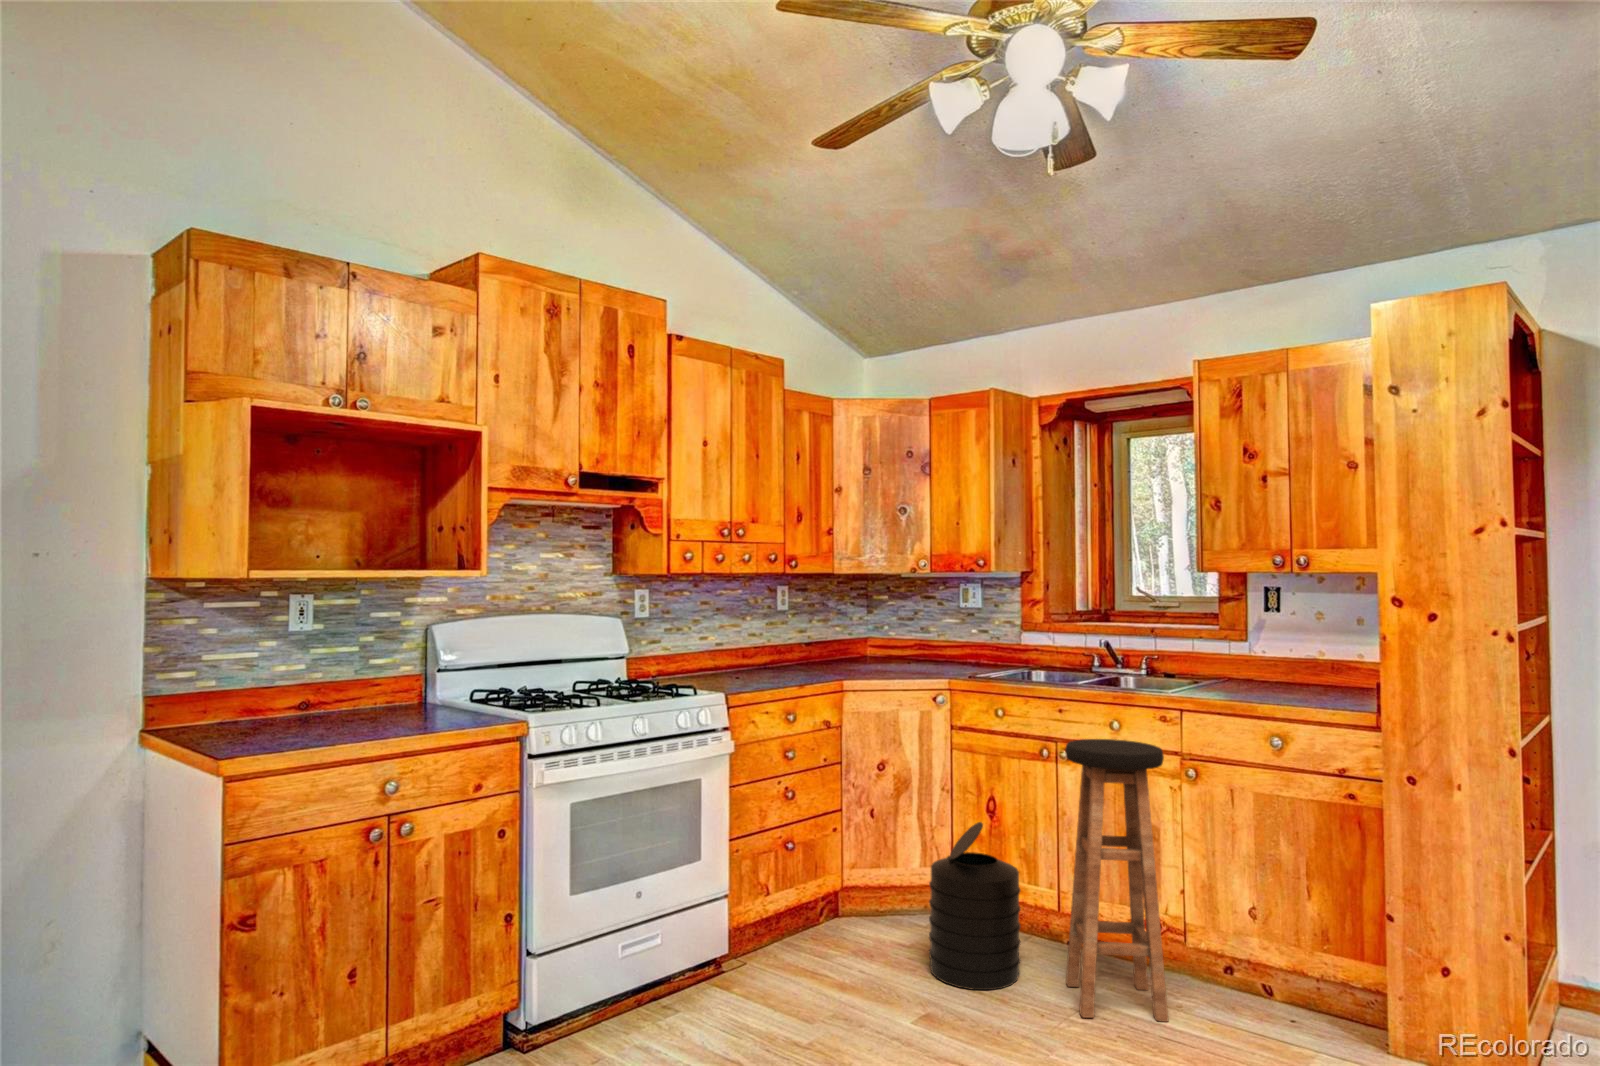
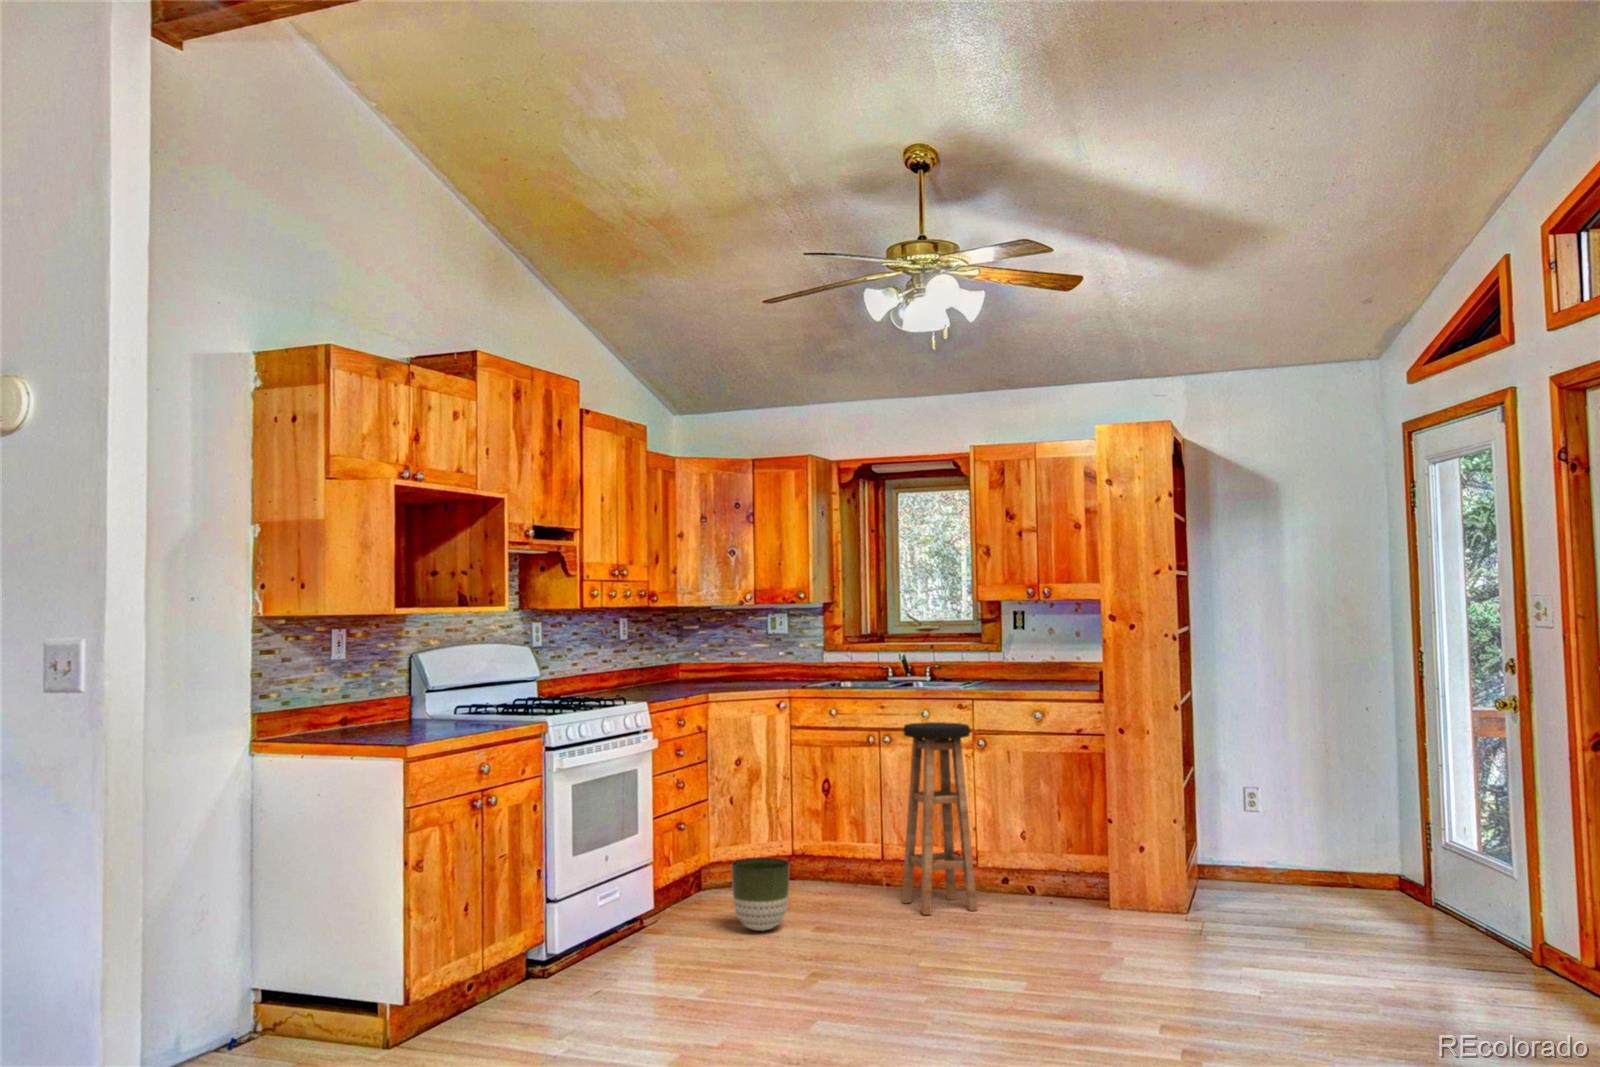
trash can: present [929,822,1021,990] -> none [801,791,869,913]
planter: none [808,903,886,1009] -> present [731,858,790,931]

